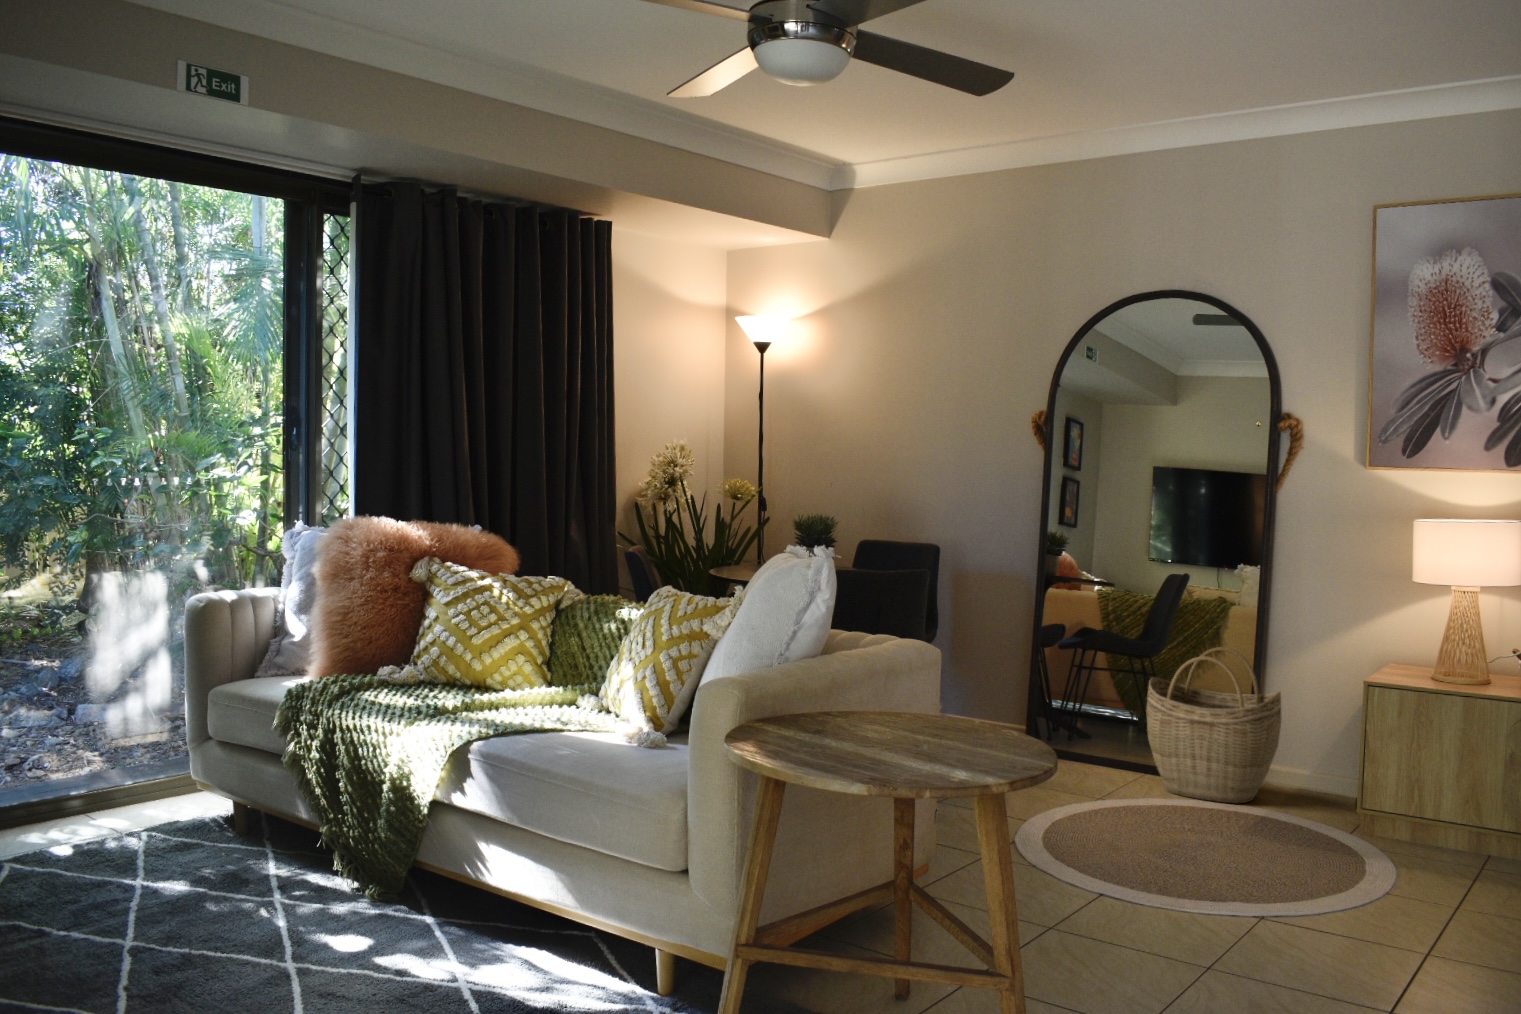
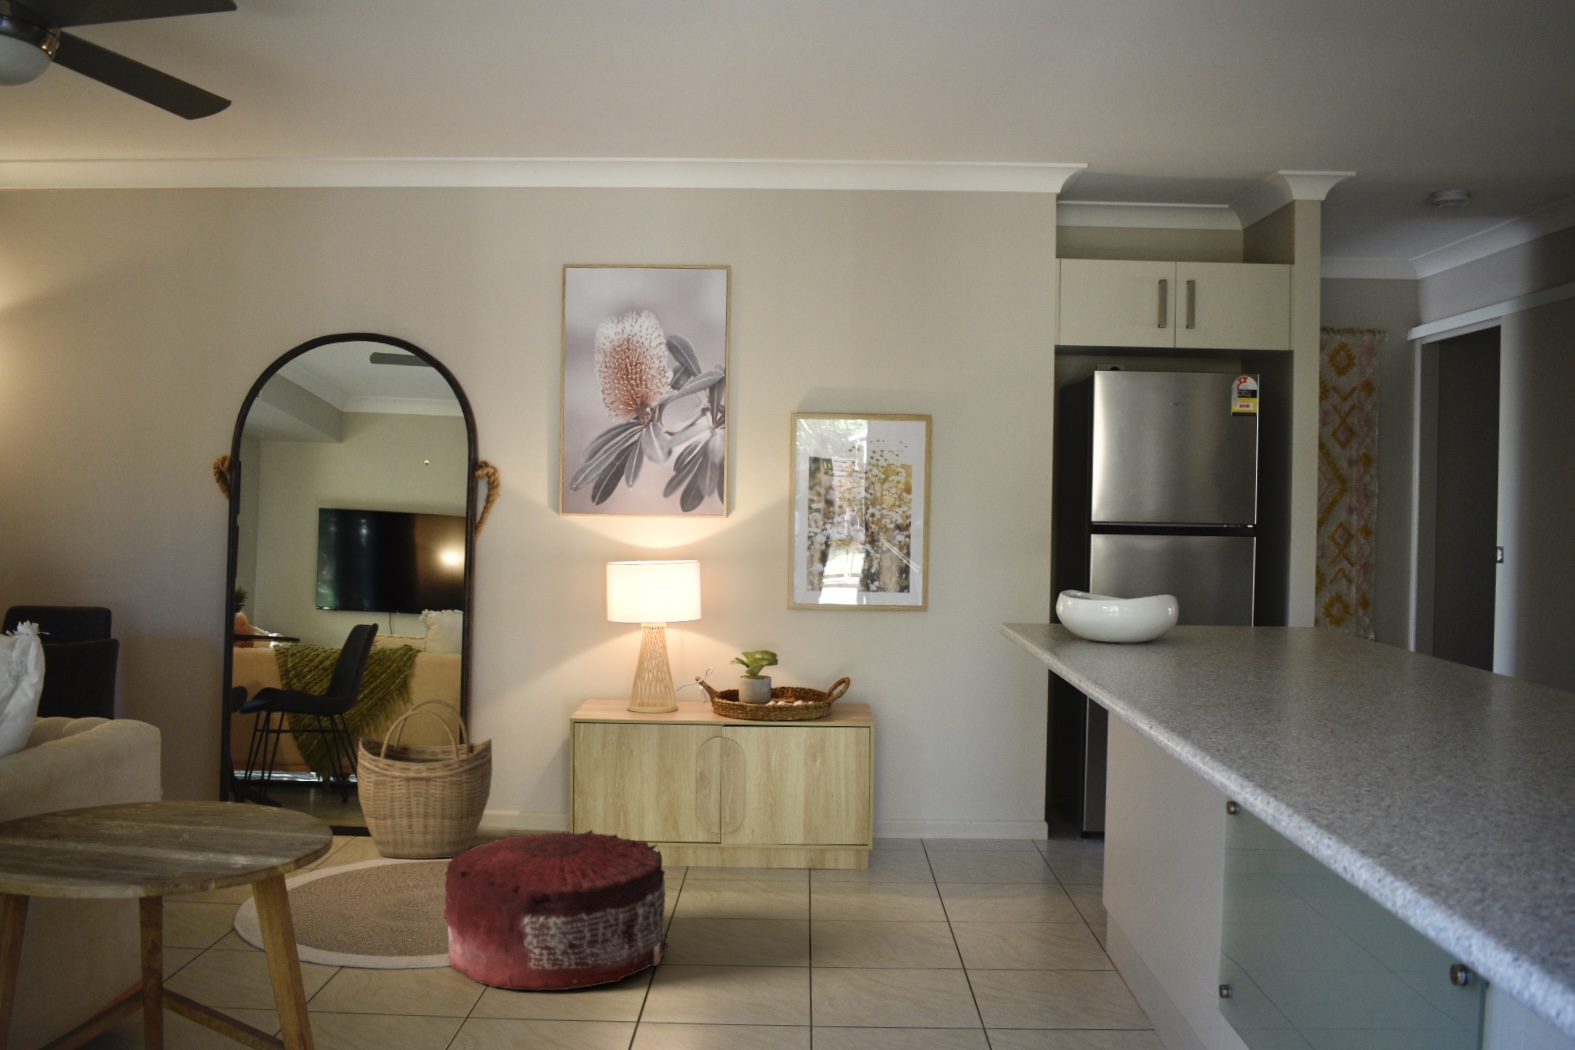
pouf: none [1199,789,1454,968] -> present [444,830,668,990]

